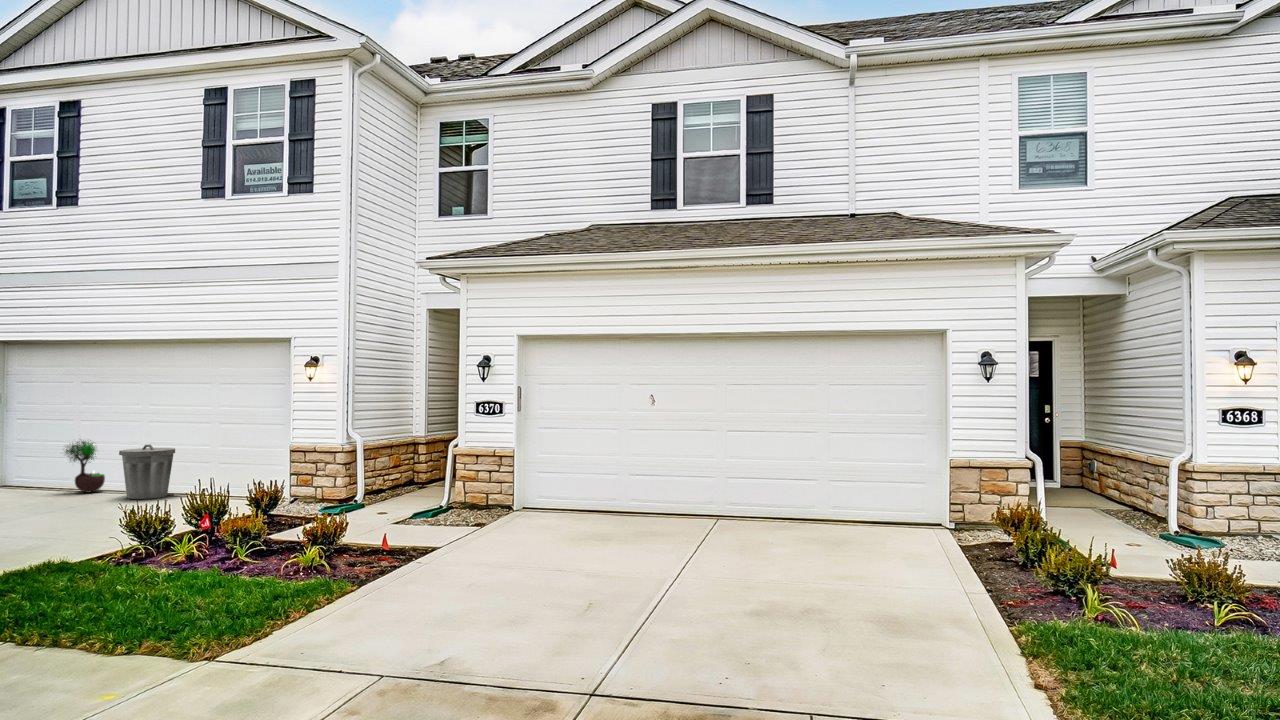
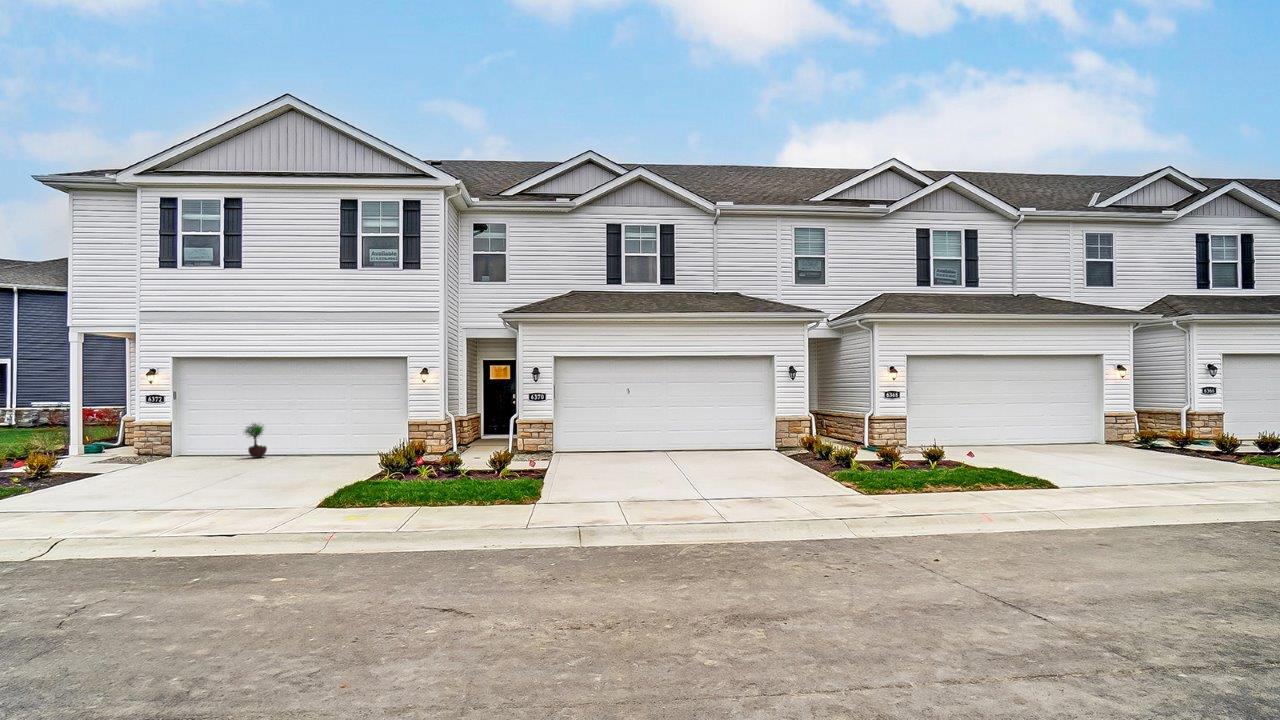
trash can: present [119,444,175,499] -> none [292,424,326,459]

